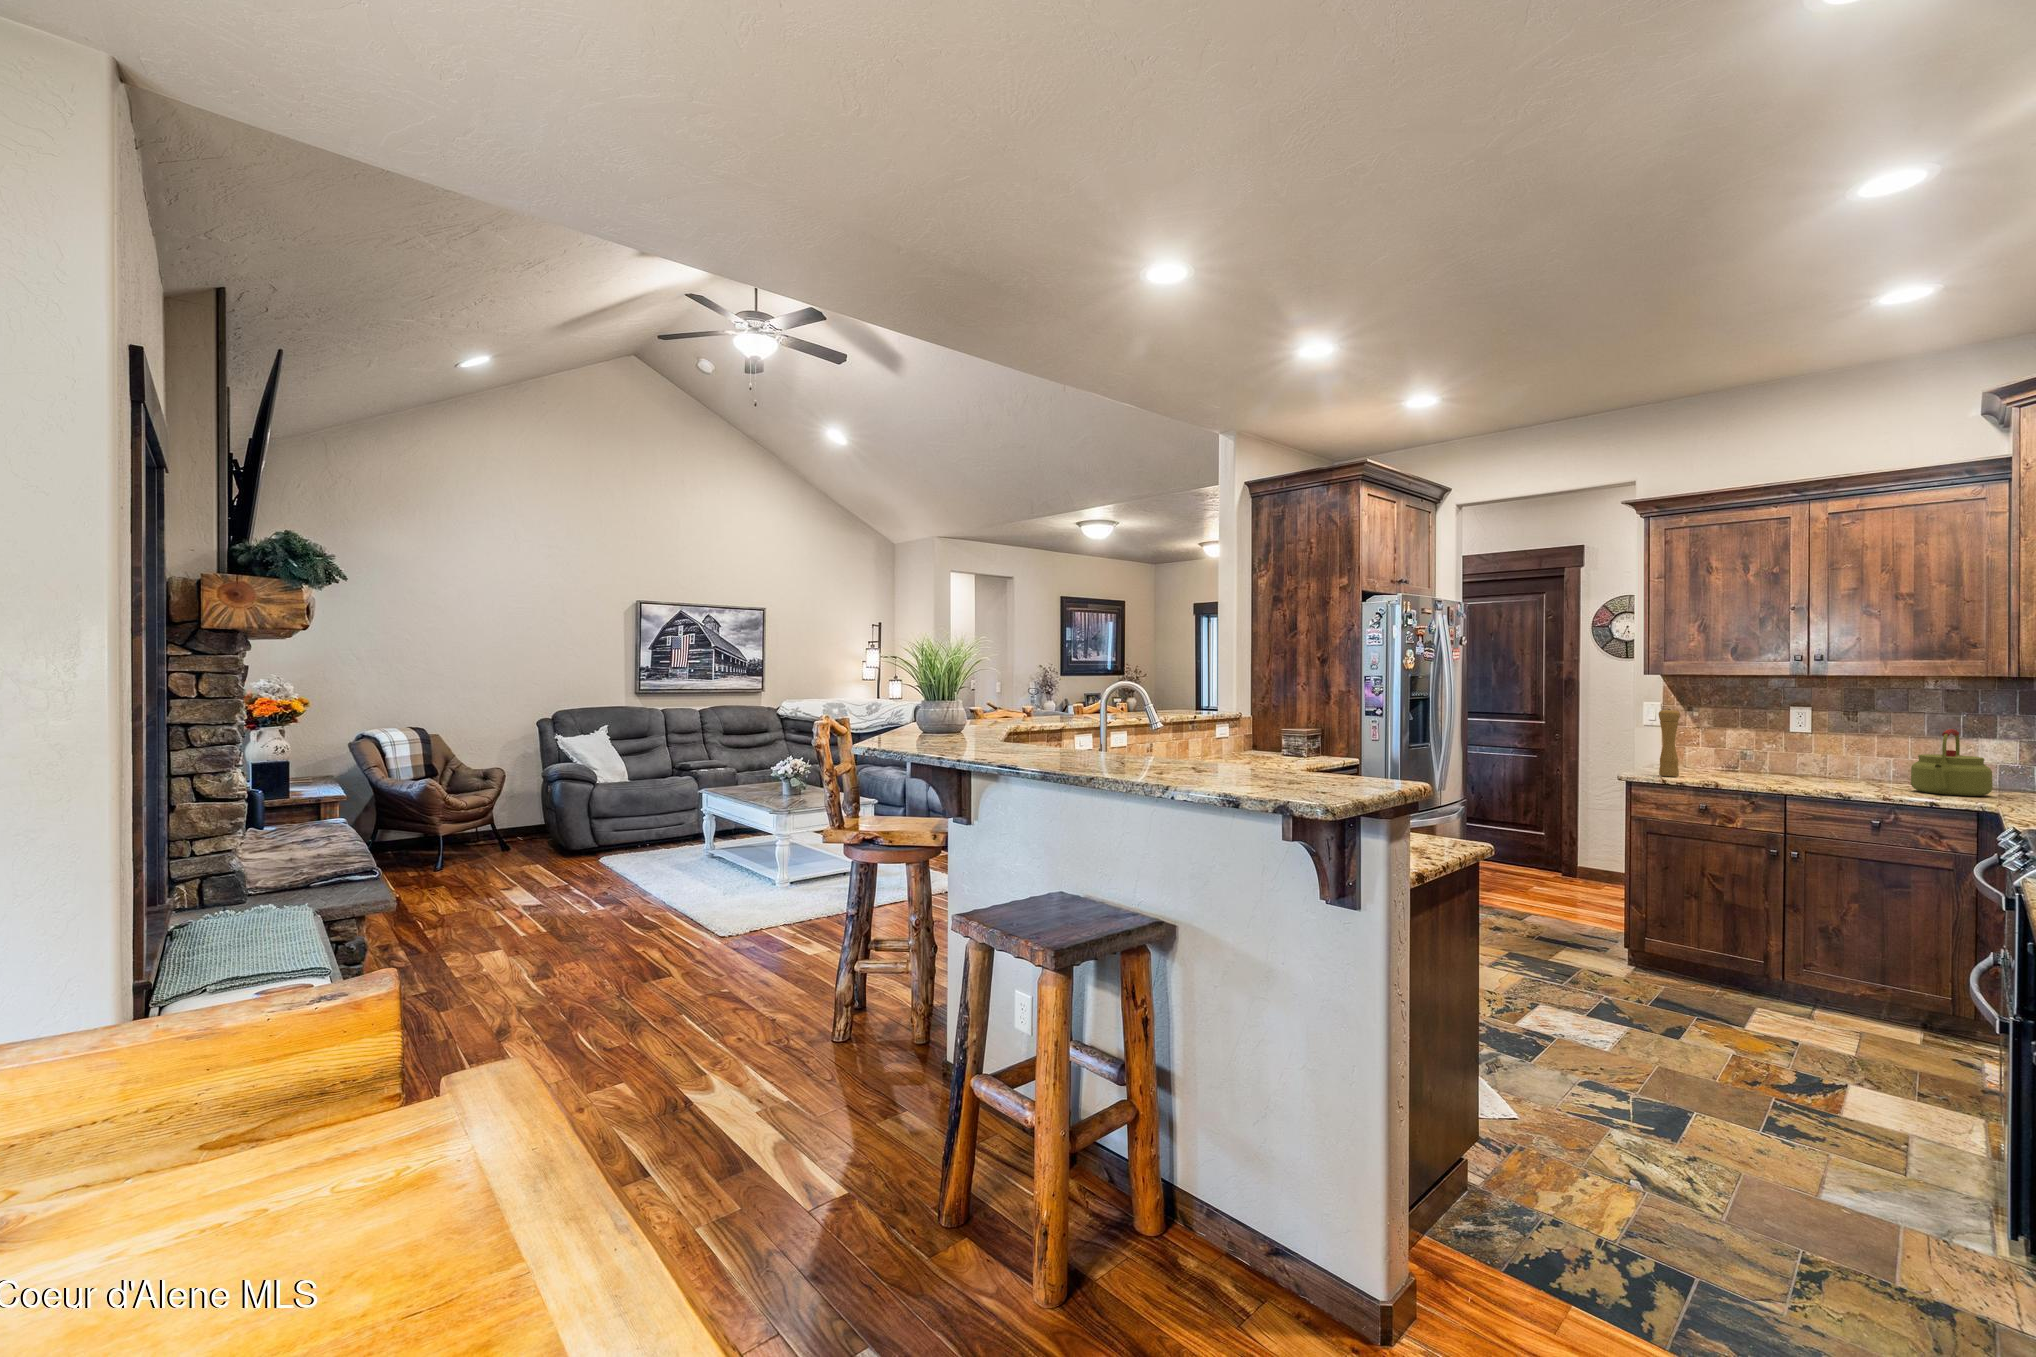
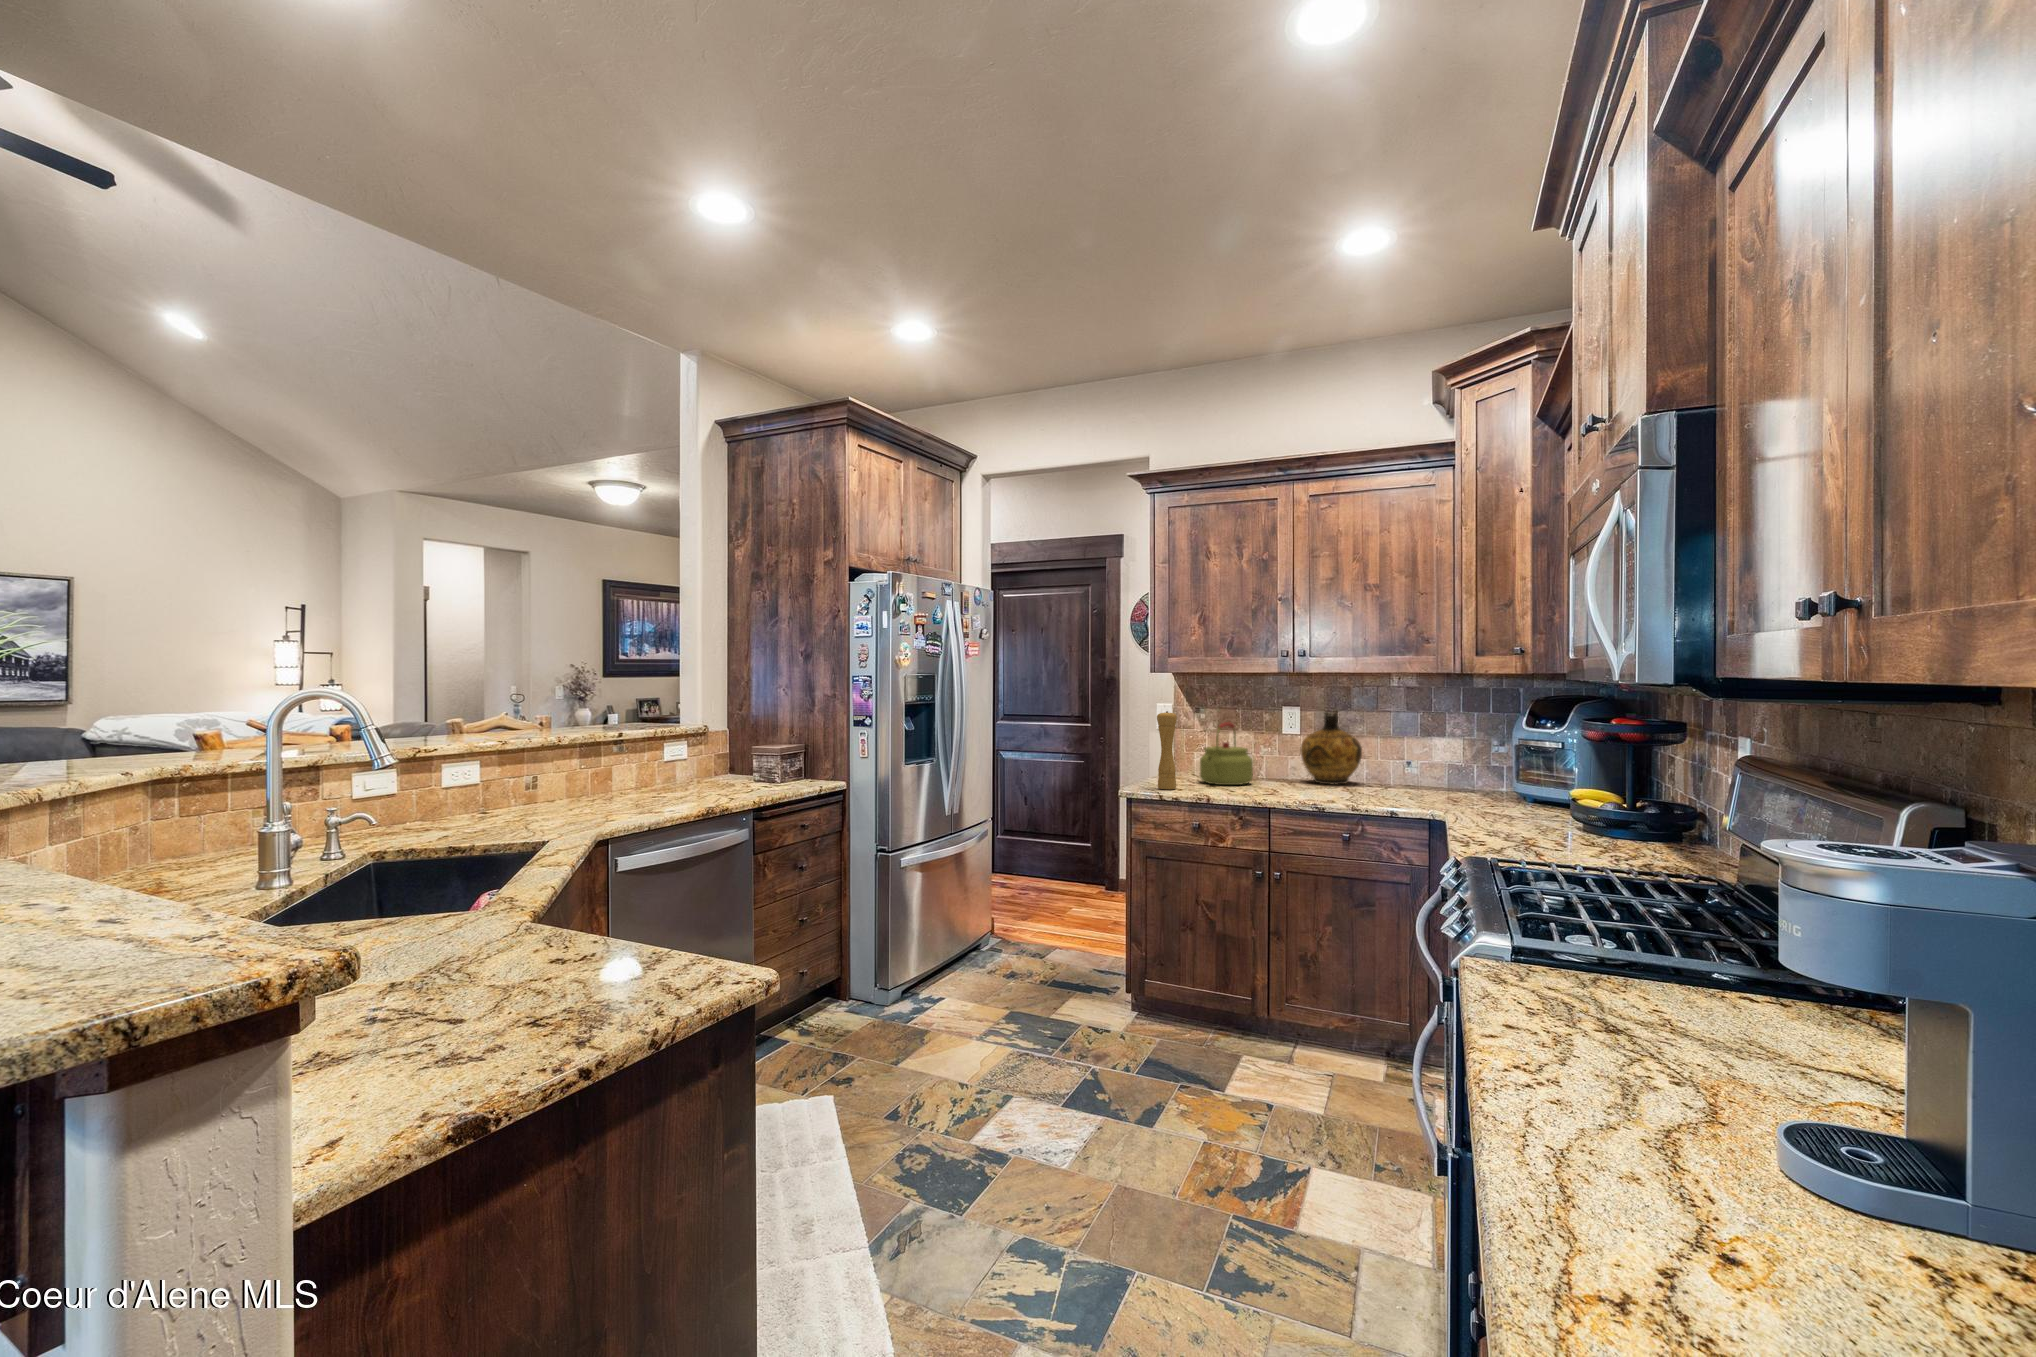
ceramic jug: none [1813,713,1889,781] -> present [1300,712,1362,784]
kettle: present [1911,729,1993,796] -> present [1200,722,1253,785]

